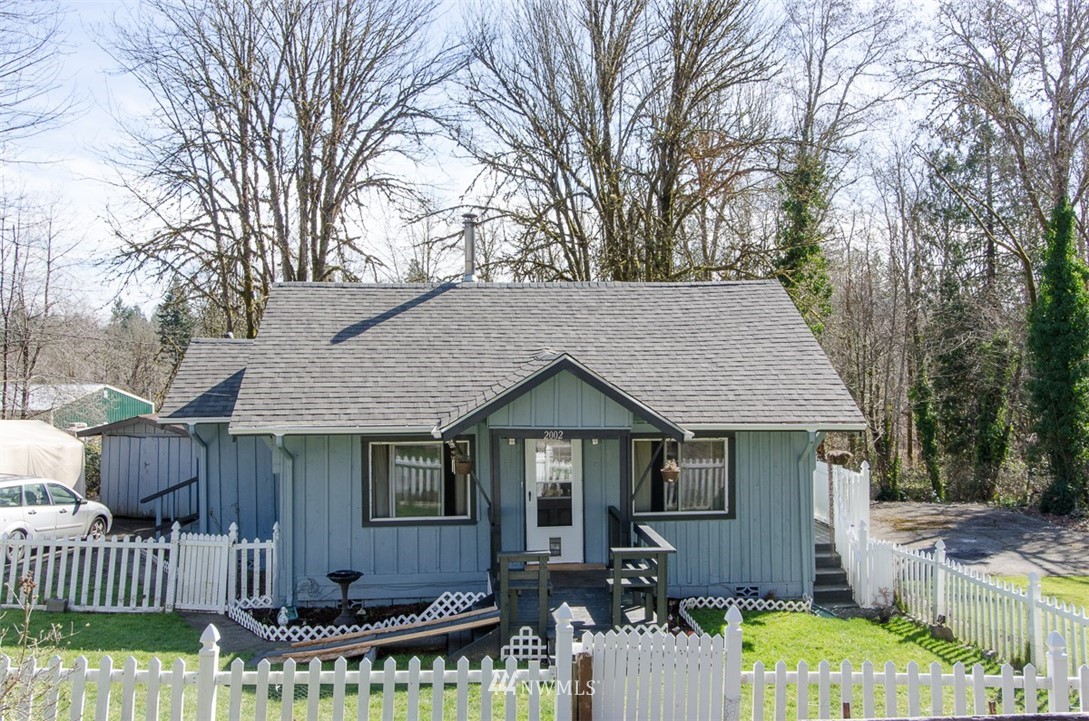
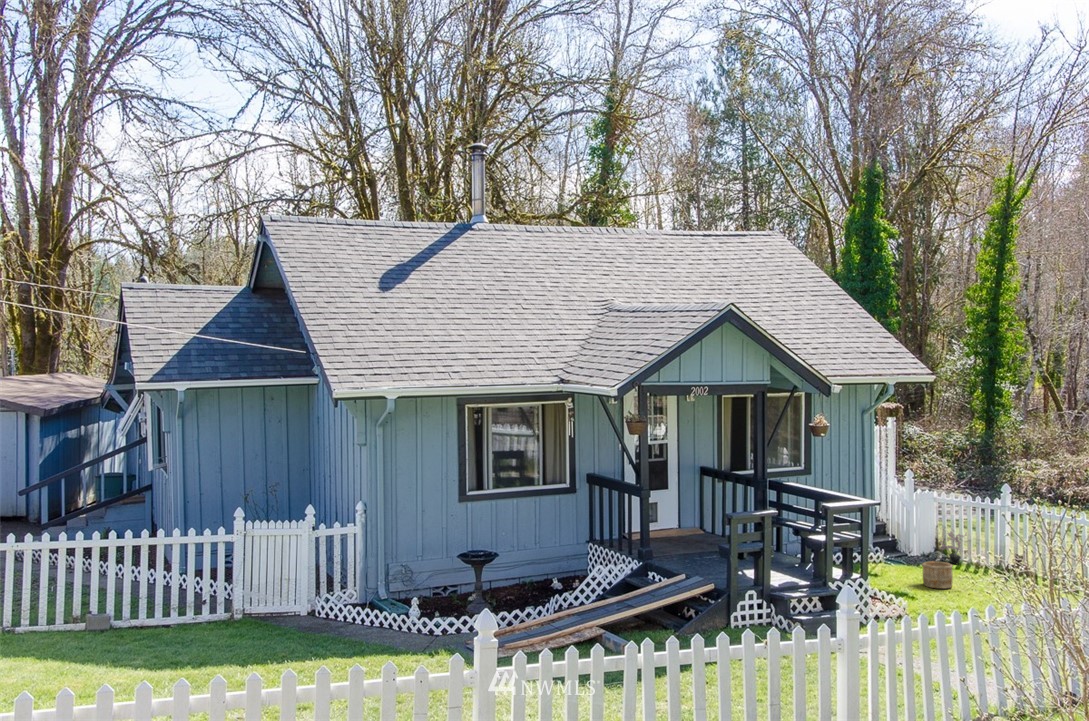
wooden bucket: none [790,617,821,647] -> present [922,561,953,589]

